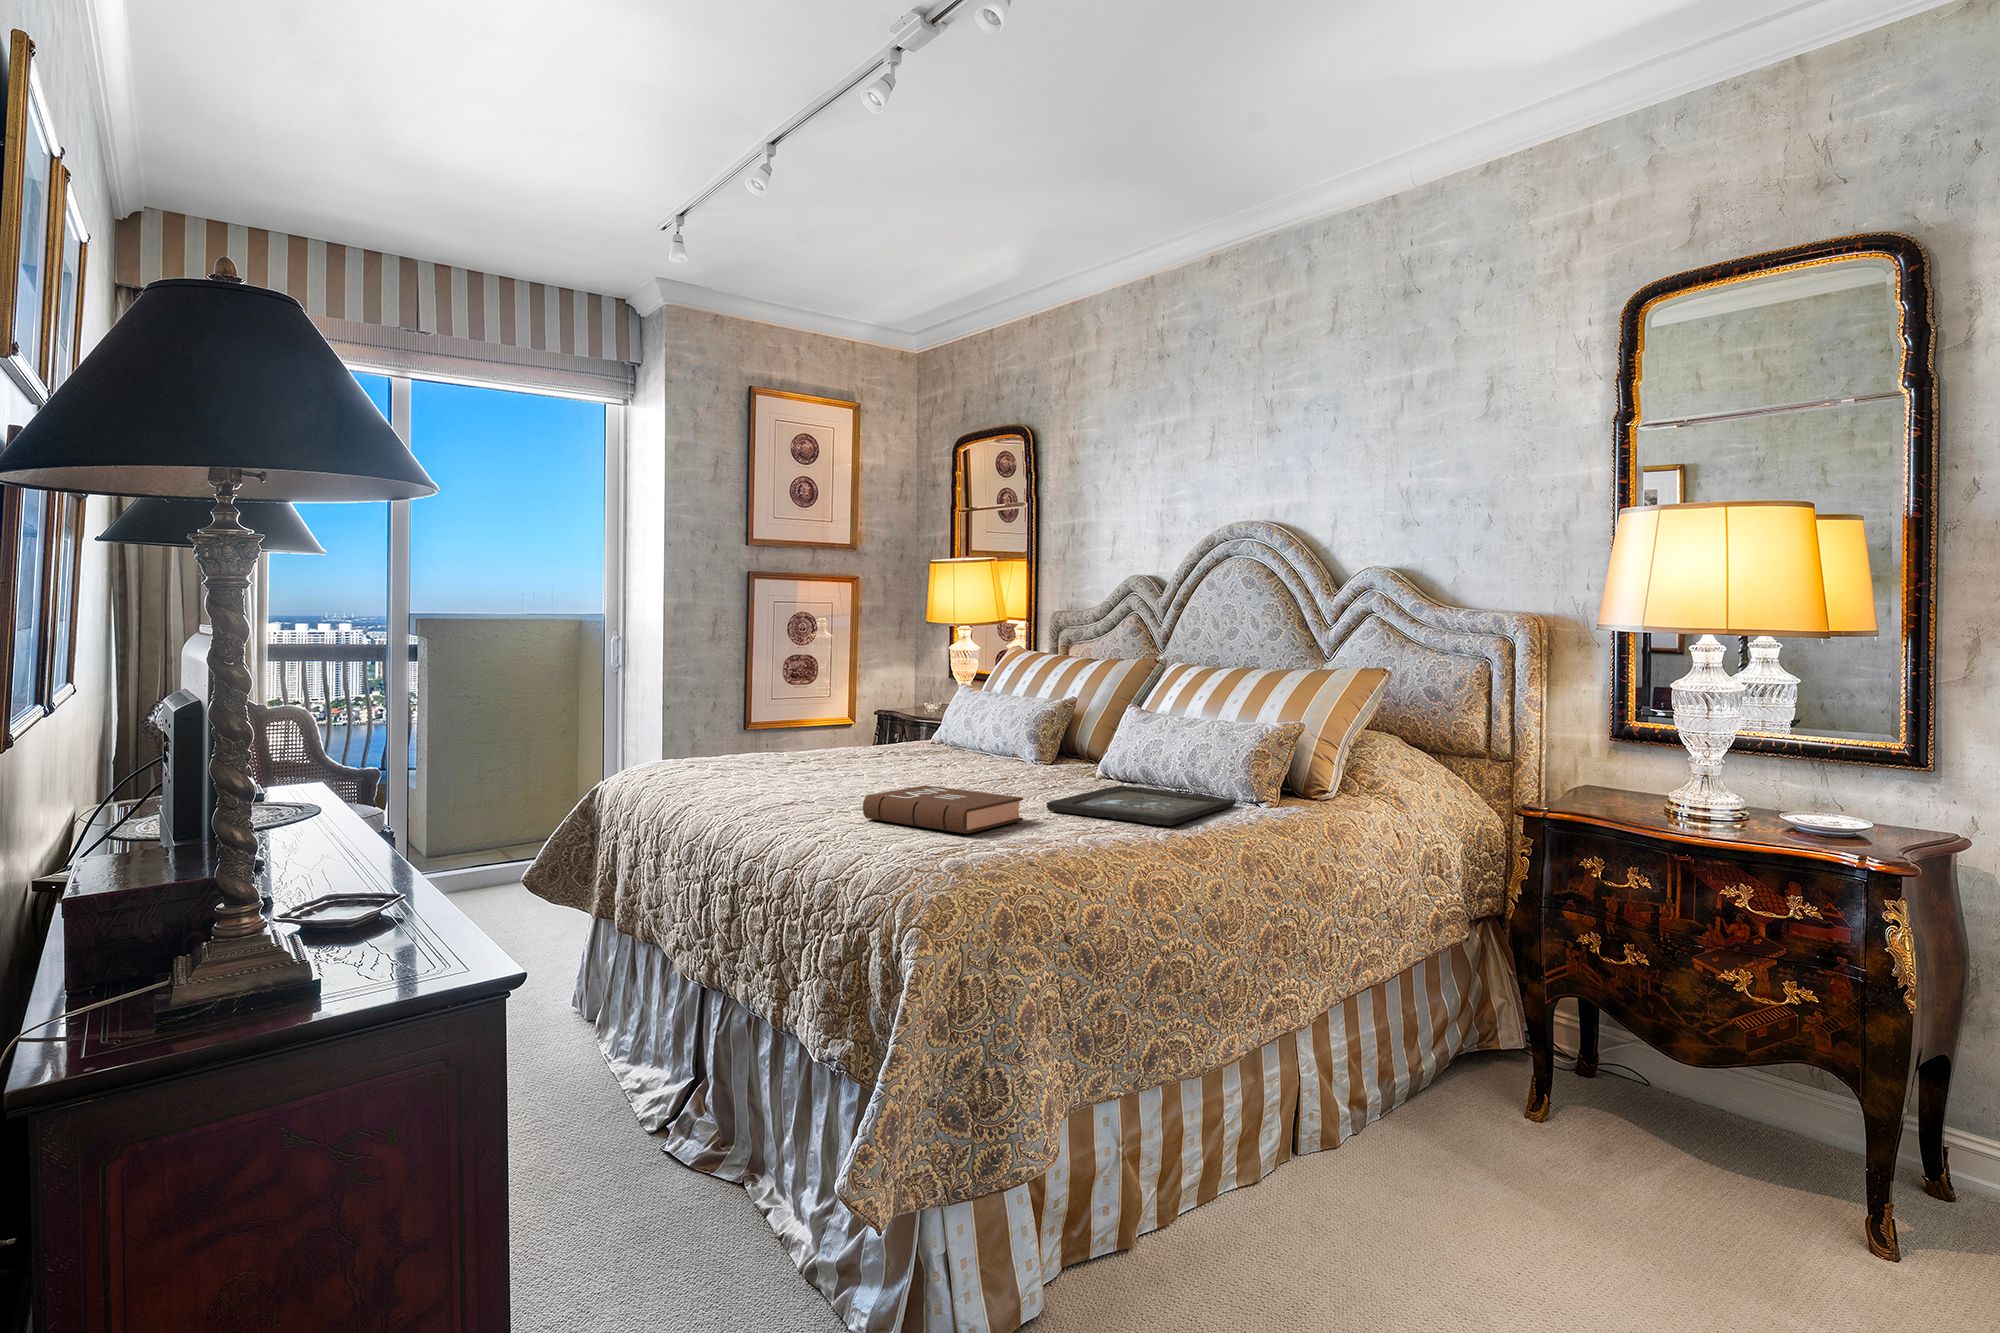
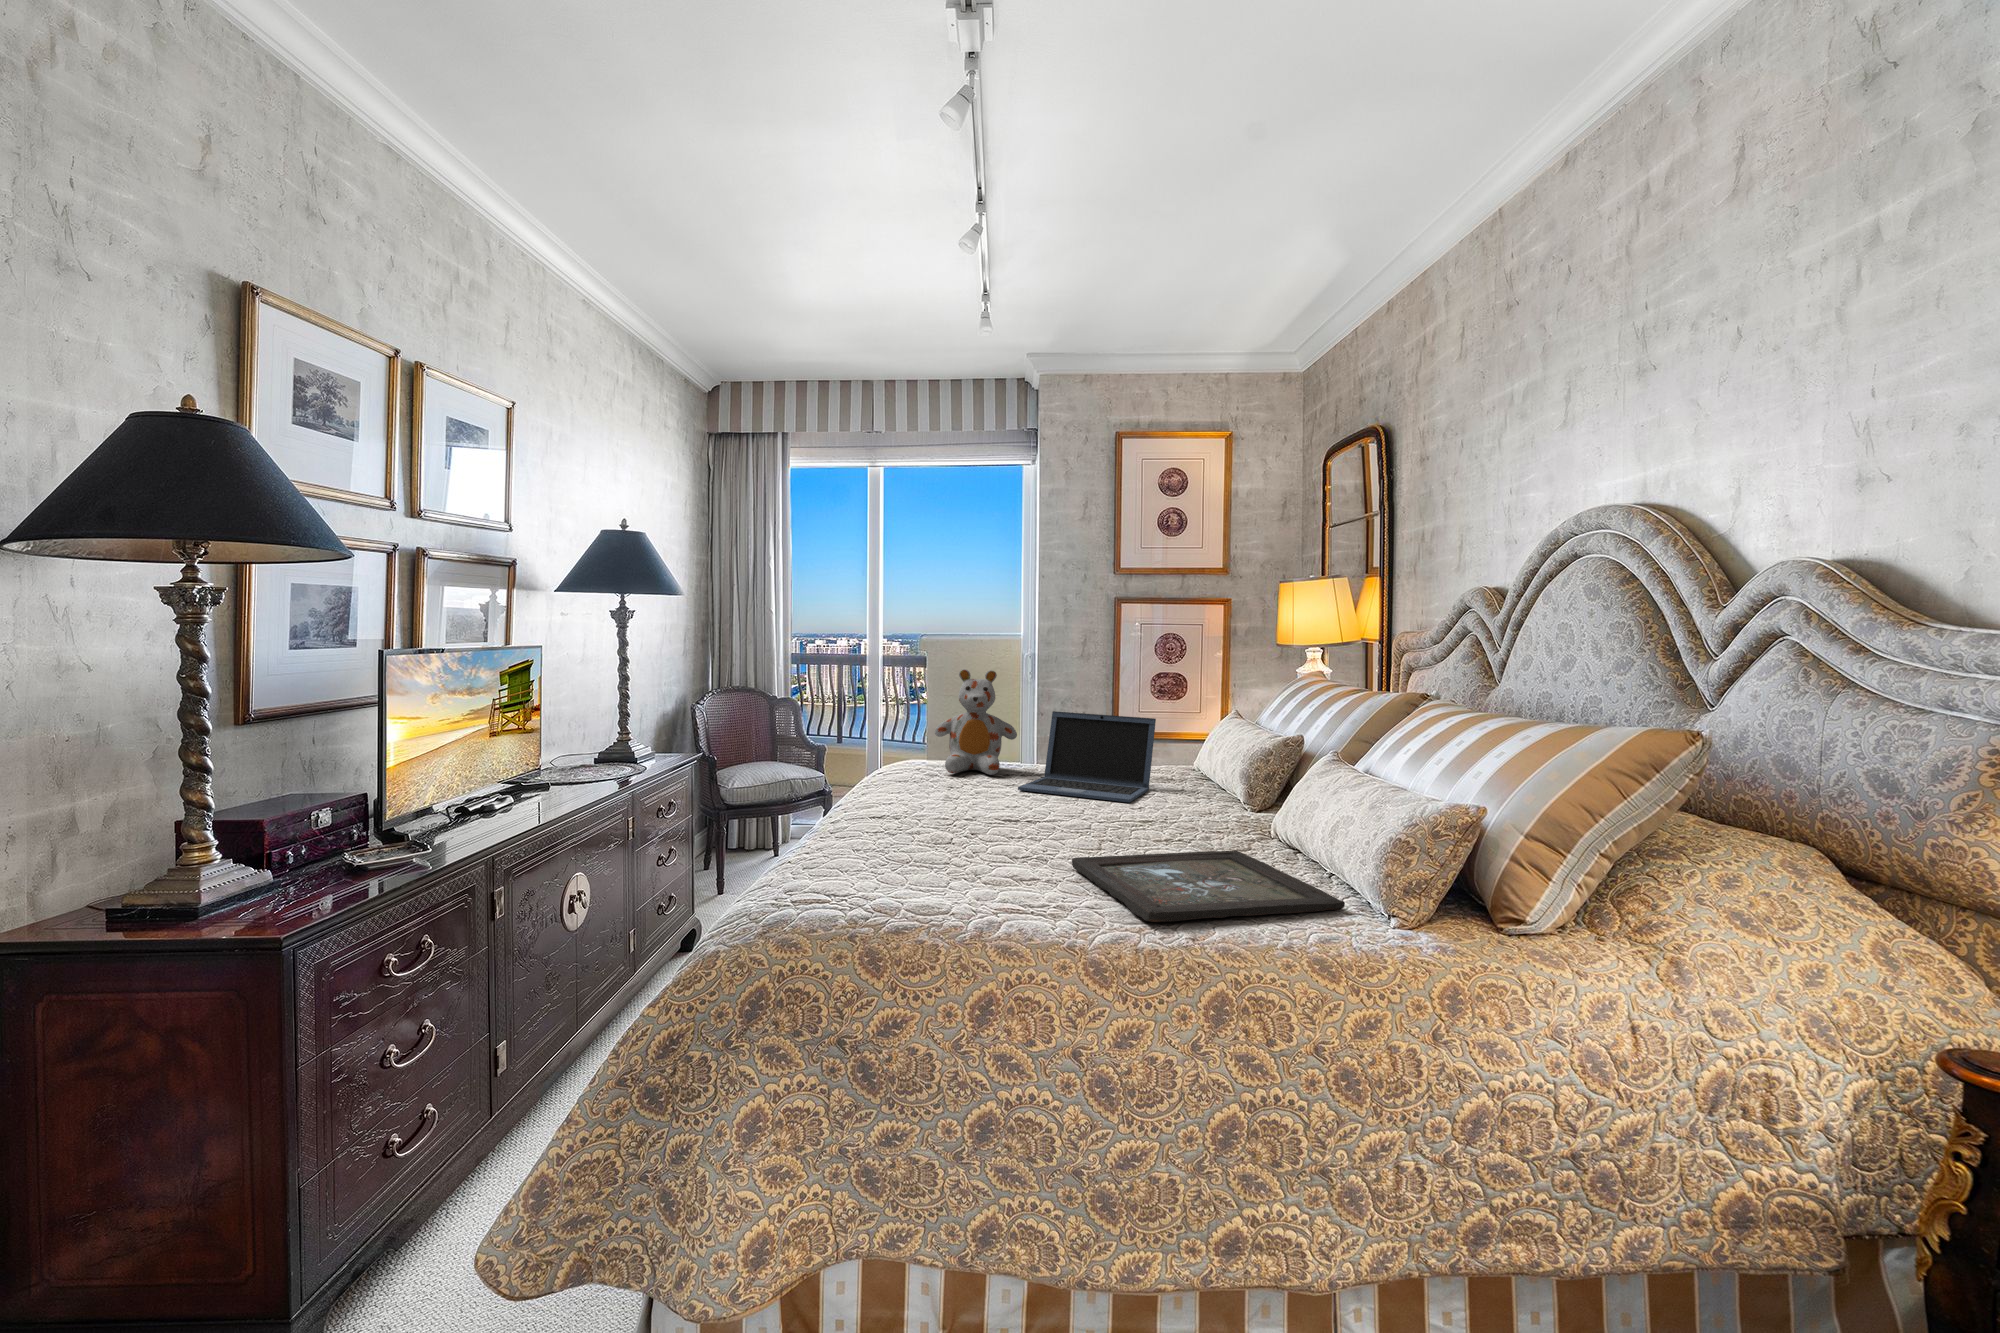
stuffed bear: none [705,655,794,767] -> present [935,669,1017,775]
laptop: none [837,694,958,772] -> present [1018,711,1156,802]
book: present [863,785,1023,834] -> none [870,816,1007,880]

